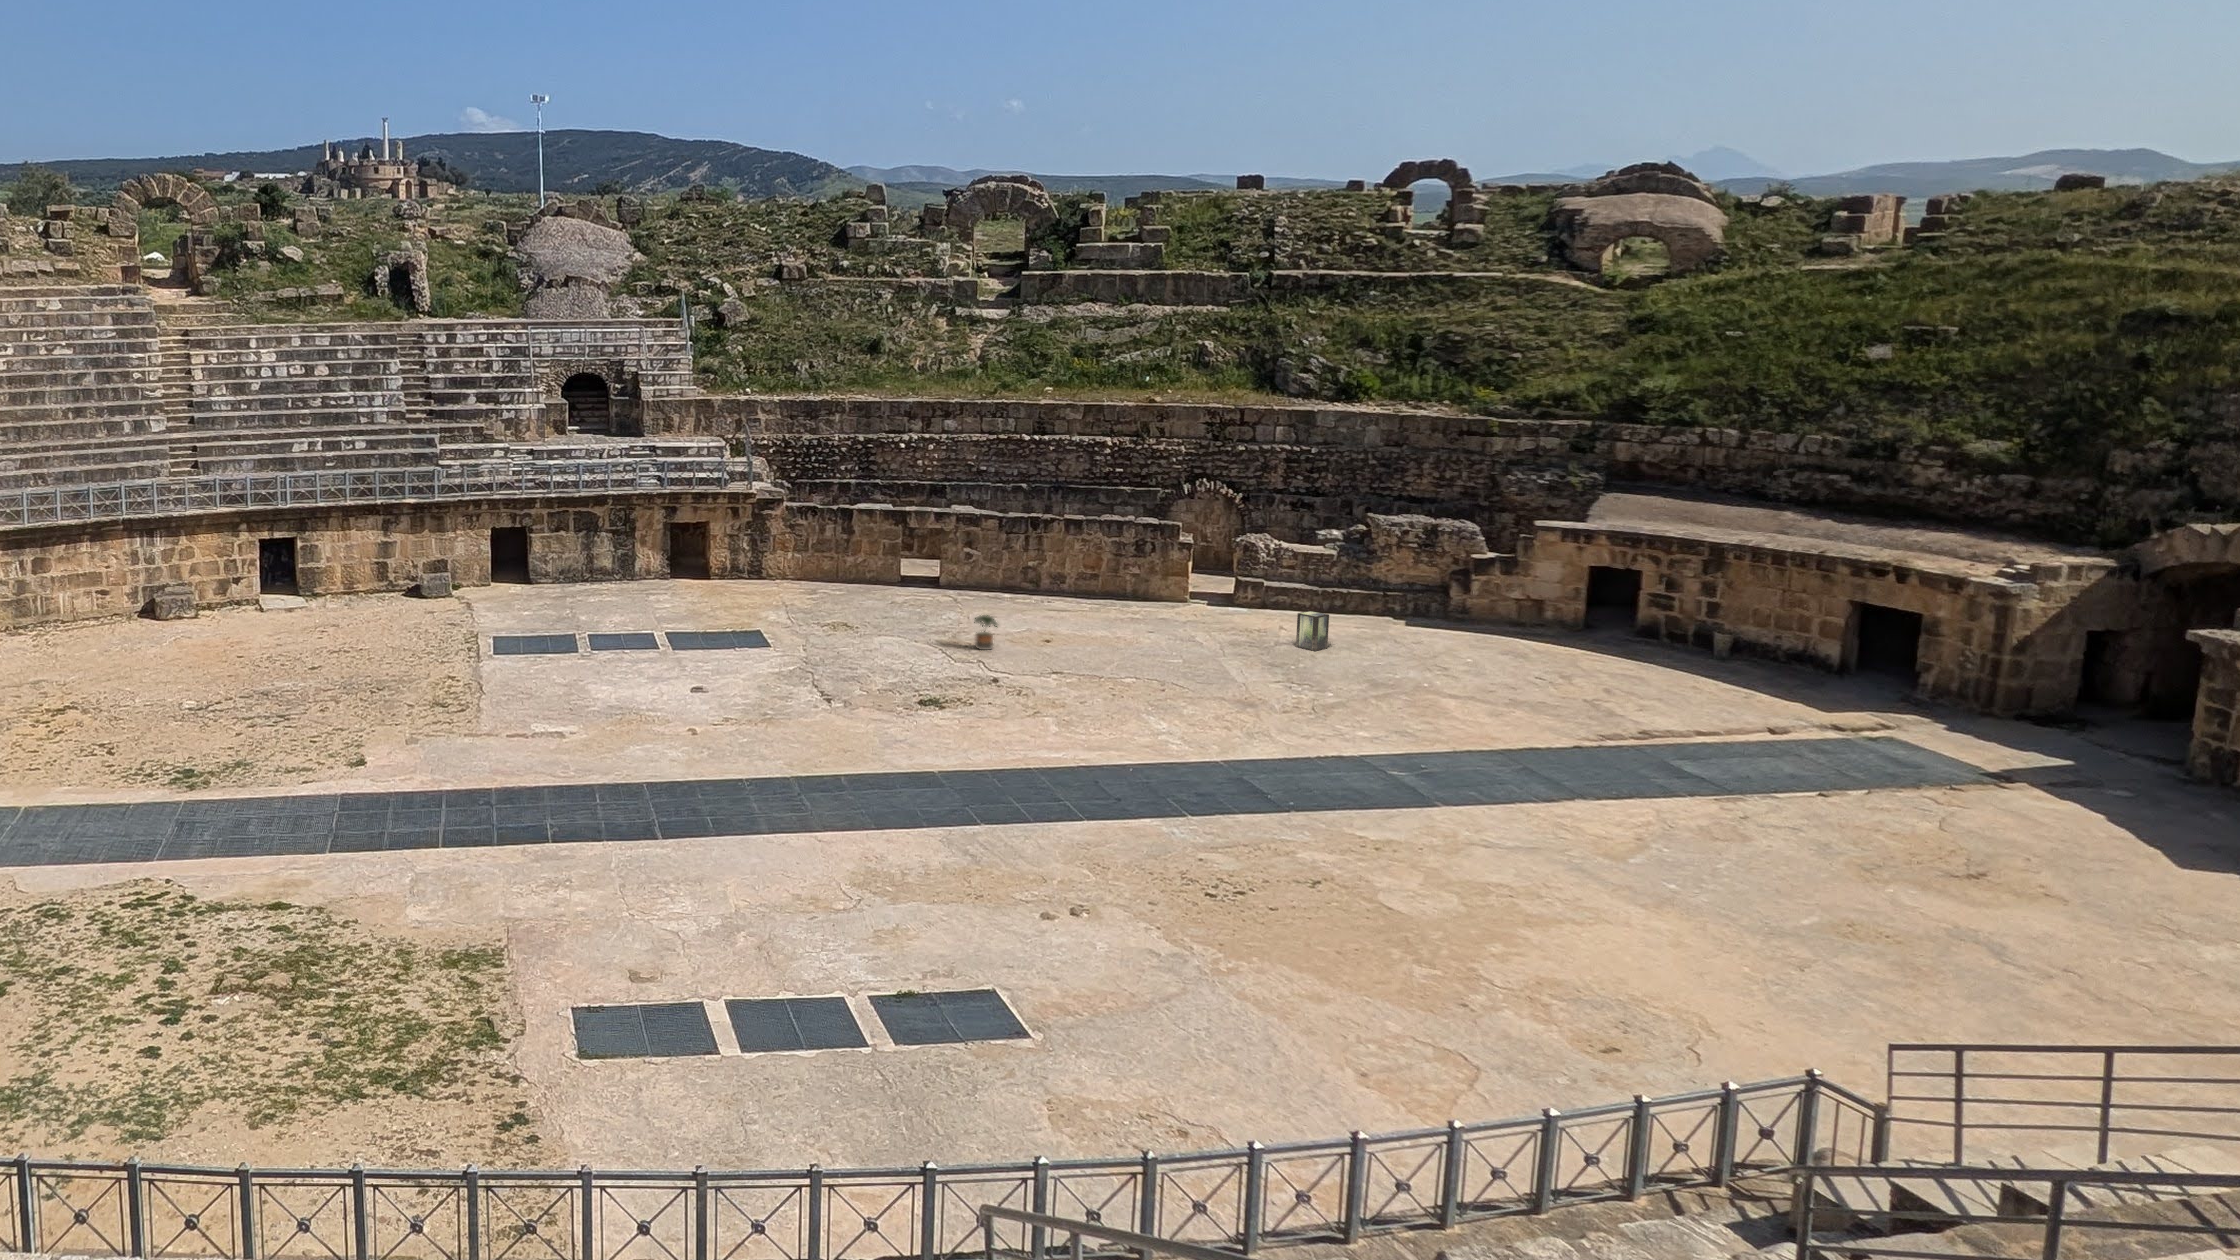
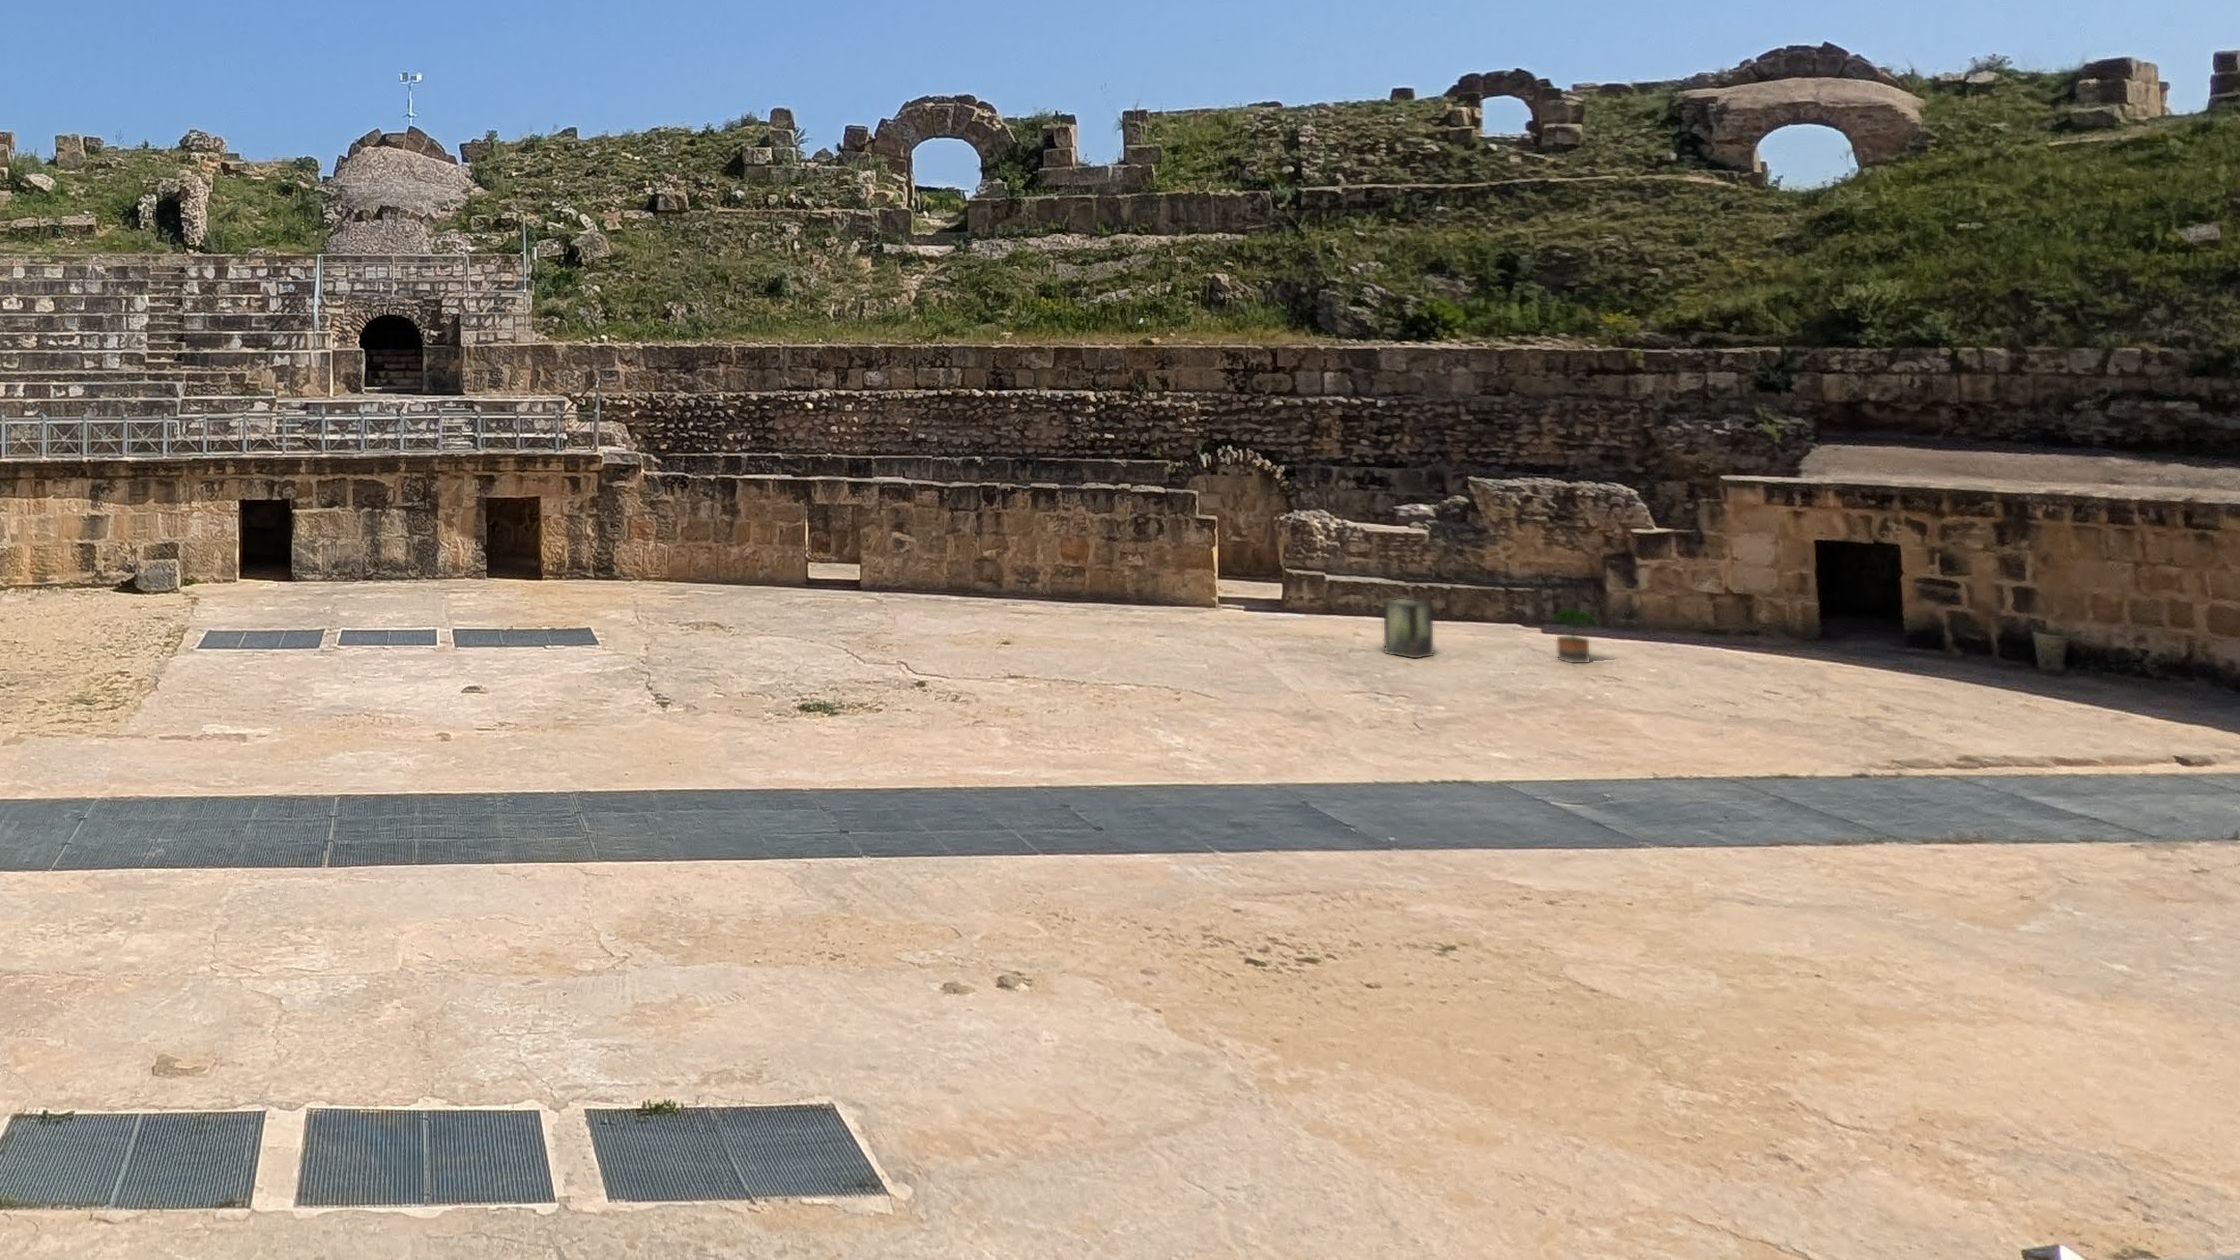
potted tree: present [974,615,997,650] -> present [1553,609,1597,663]

